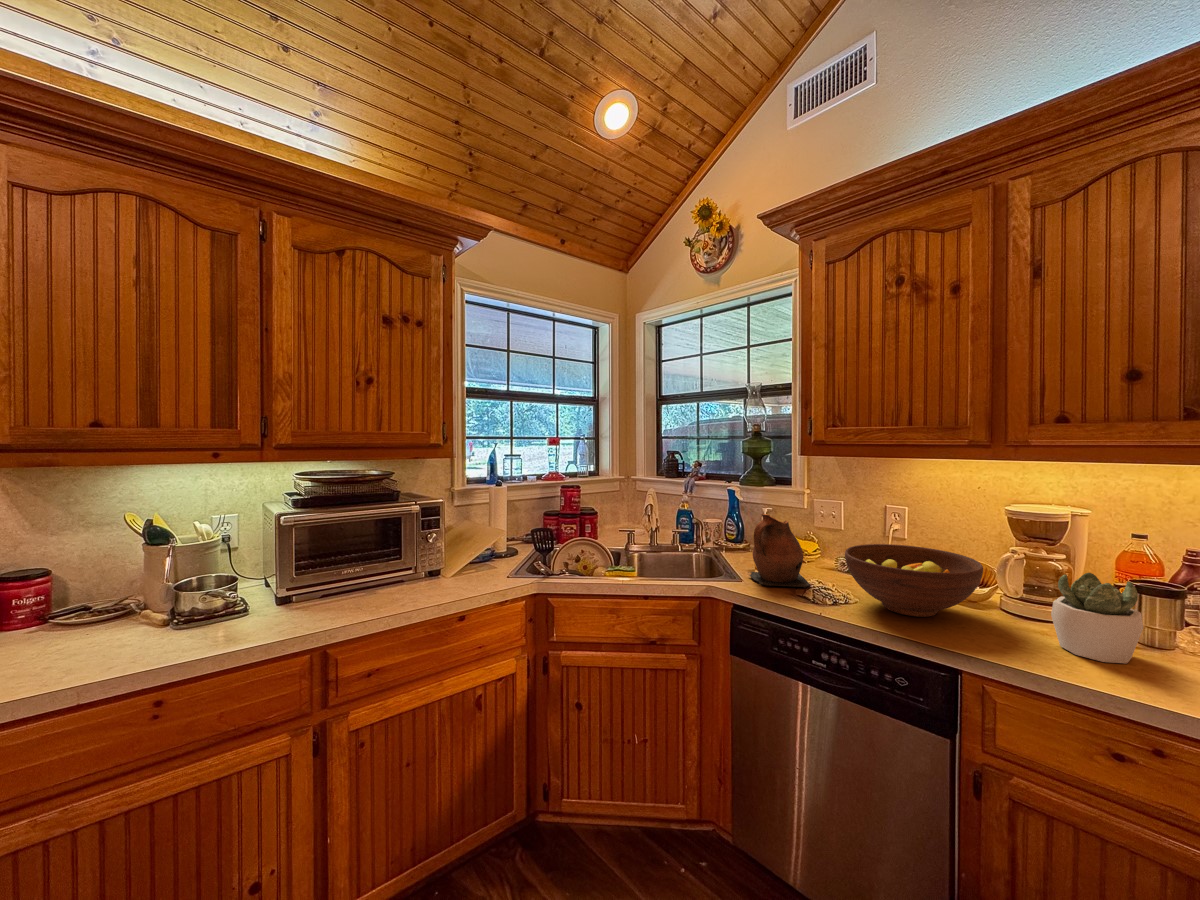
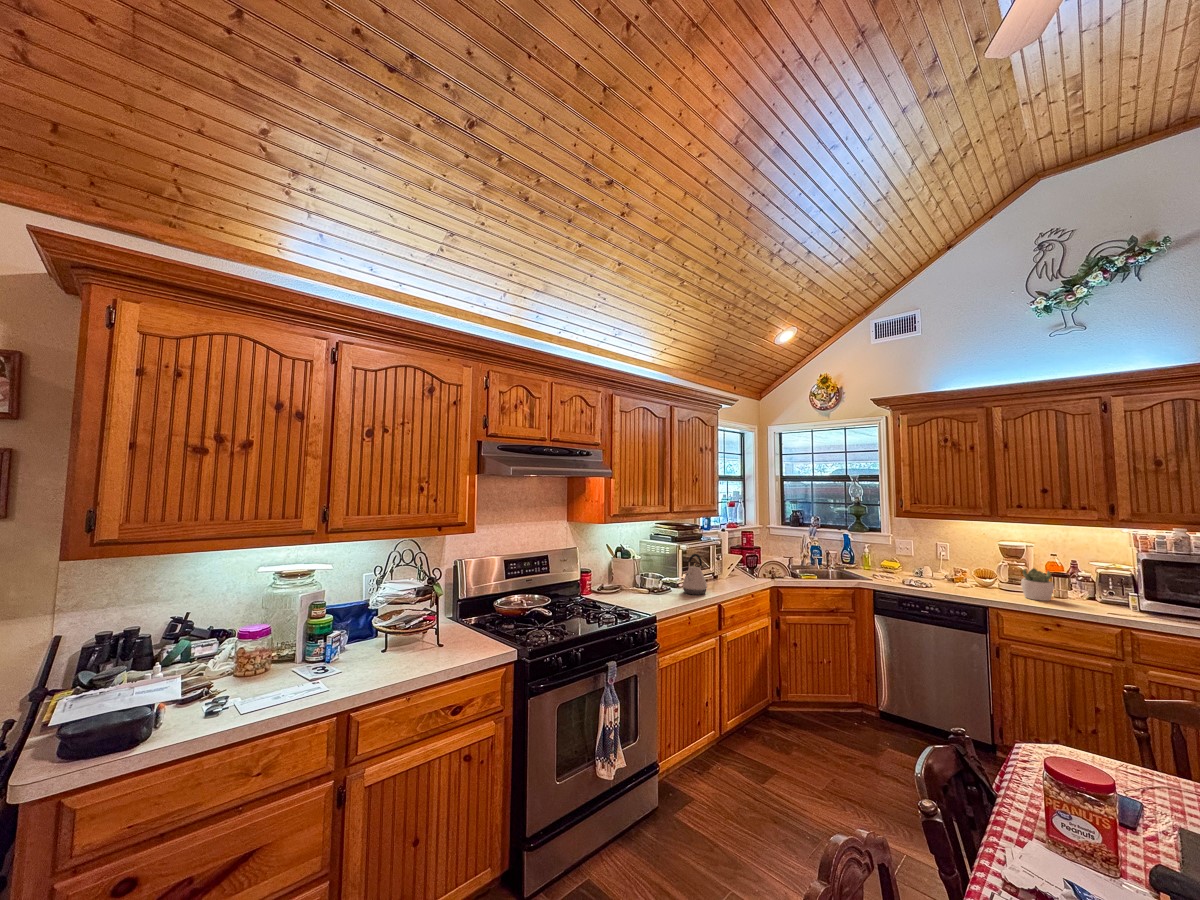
ceramic pitcher: present [750,514,810,588] -> none [872,546,909,582]
kettle: none [234,539,316,632] -> present [682,554,707,595]
fruit bowl: present [845,544,983,617] -> none [929,560,992,590]

